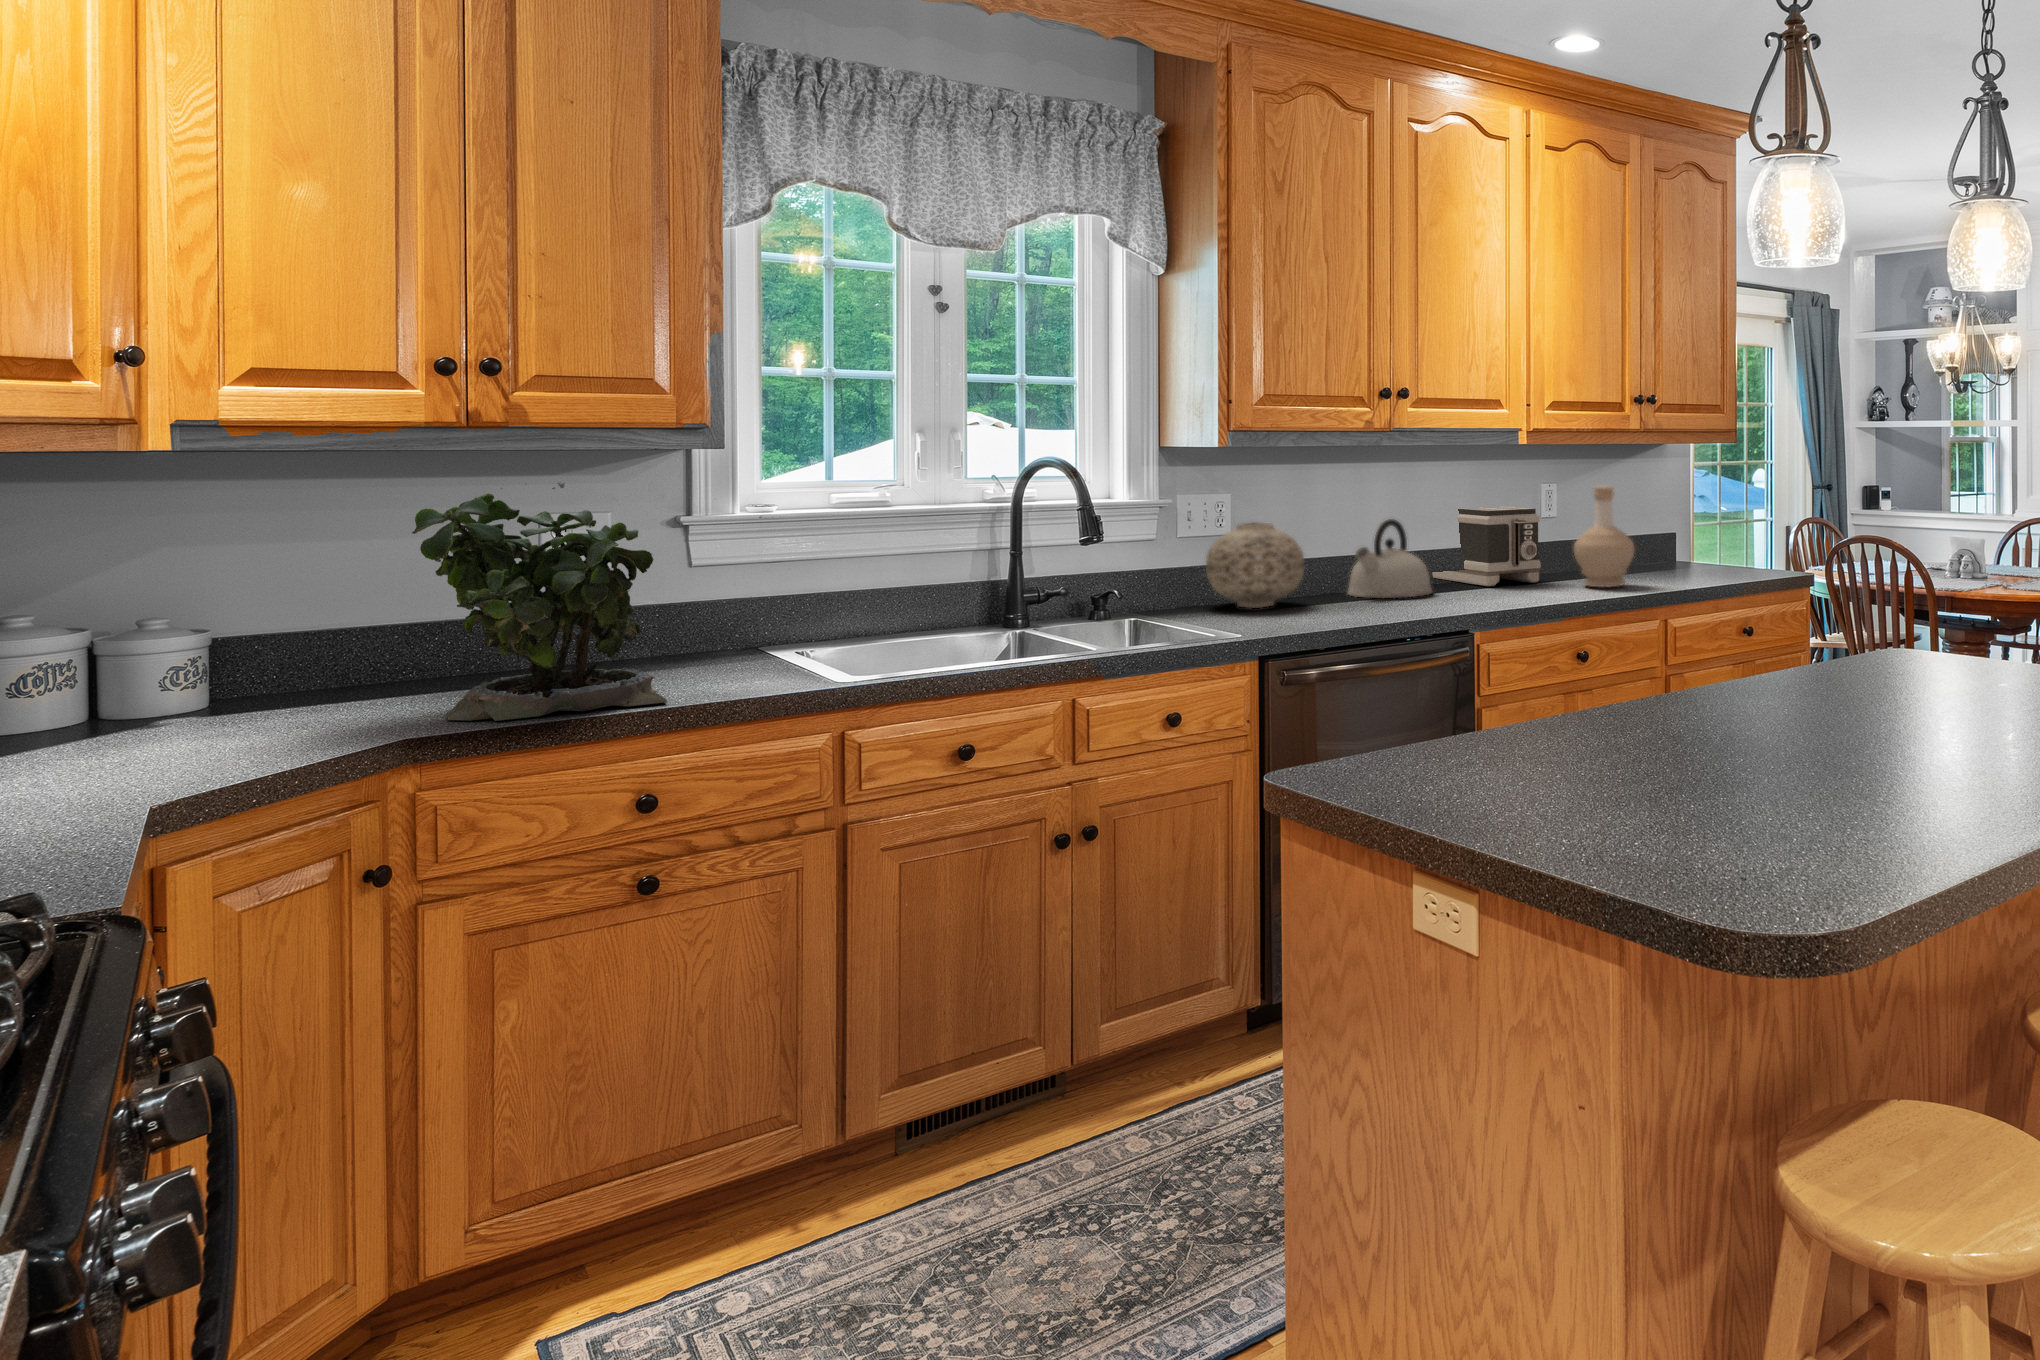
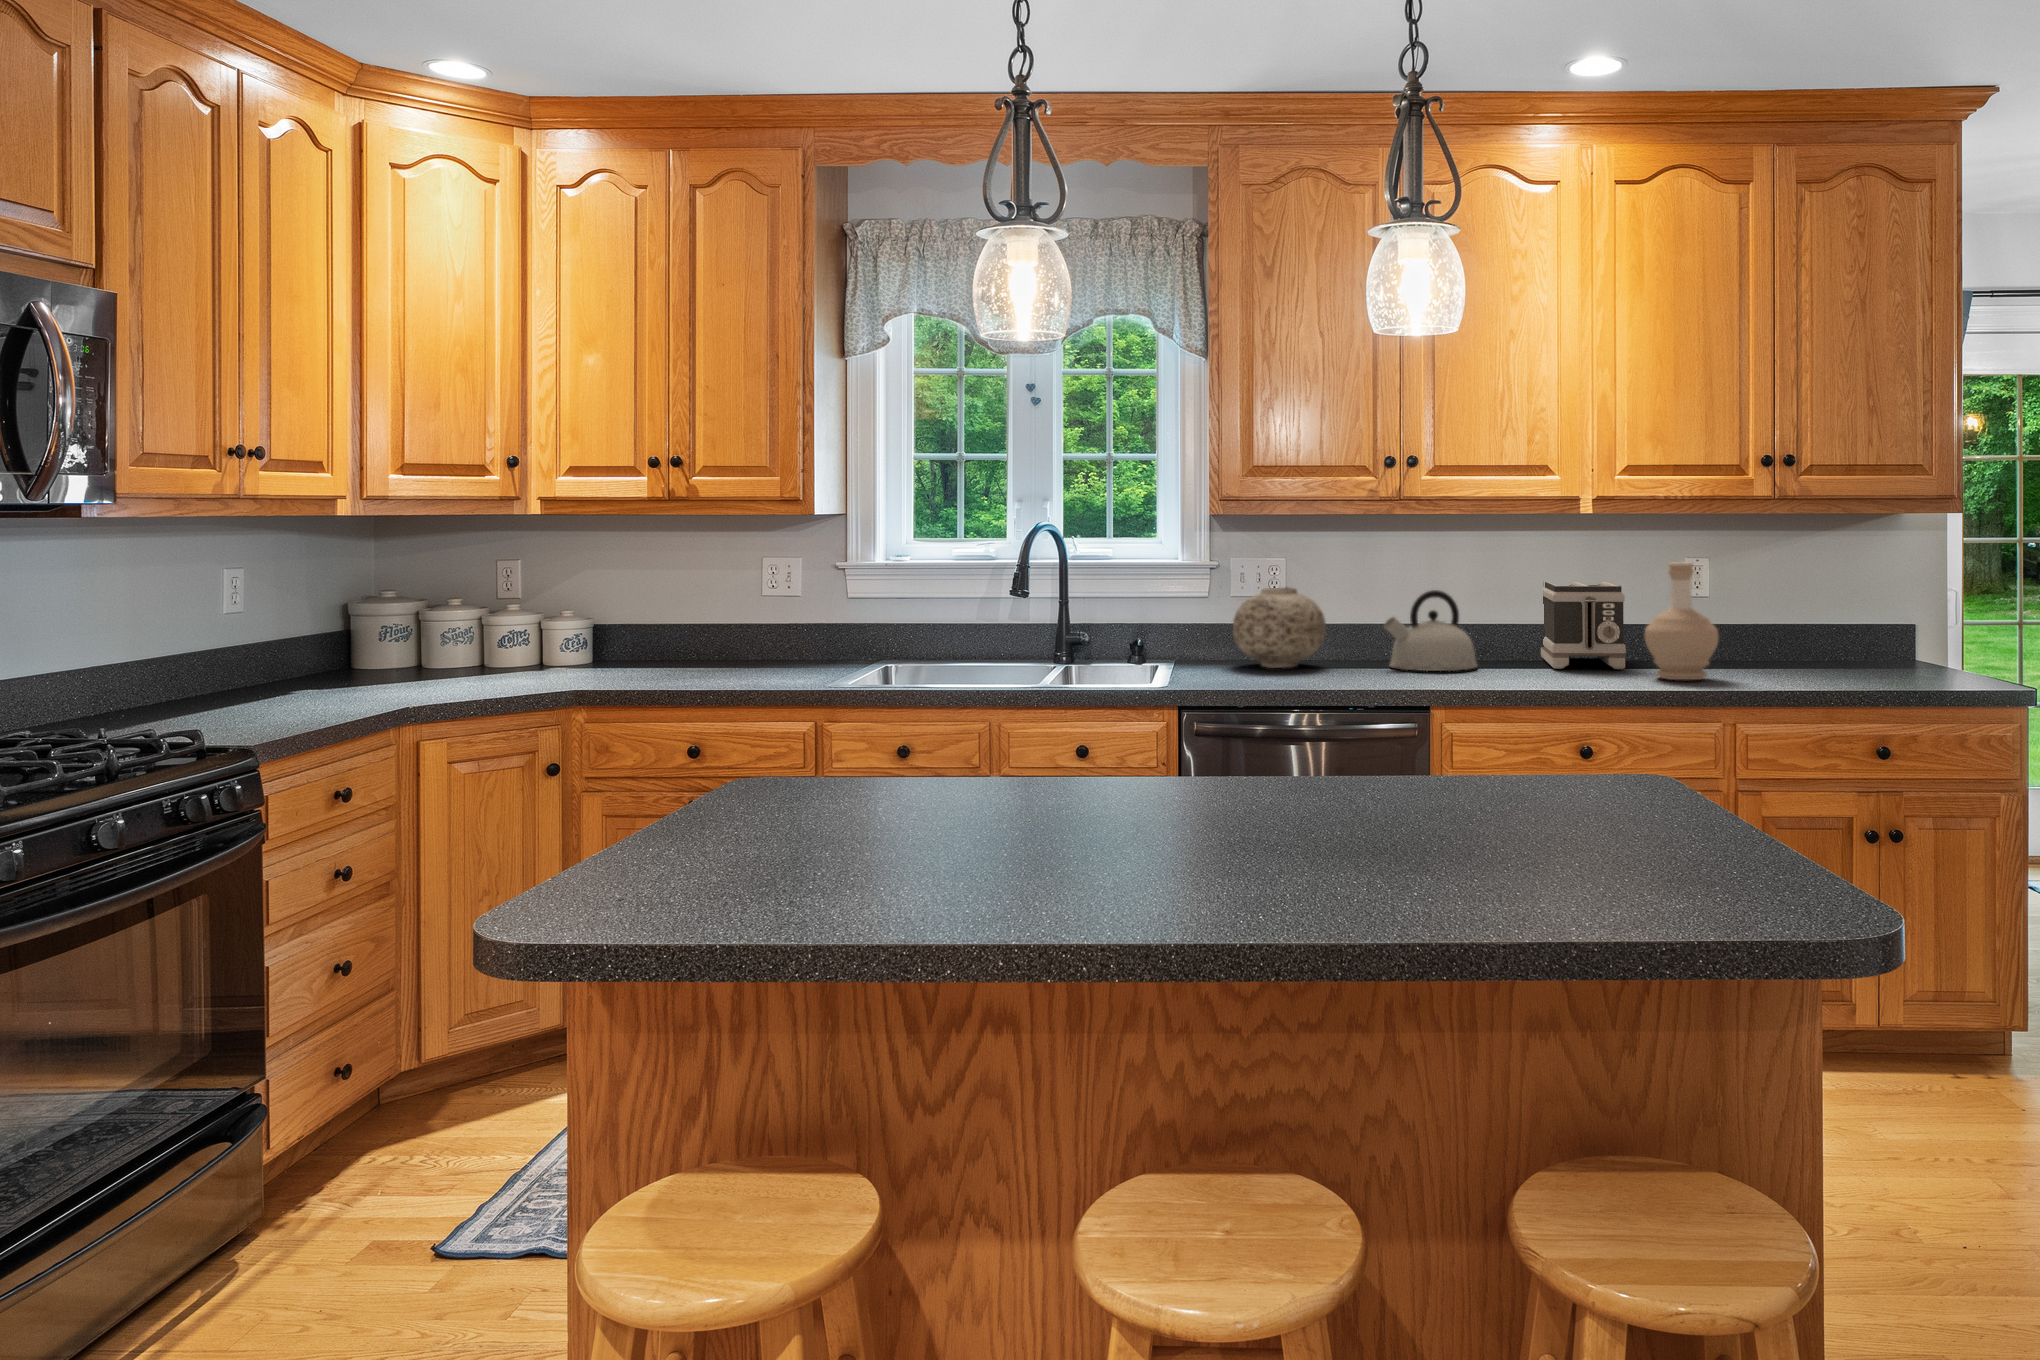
potted plant: present [412,482,668,721] -> none [607,536,734,688]

